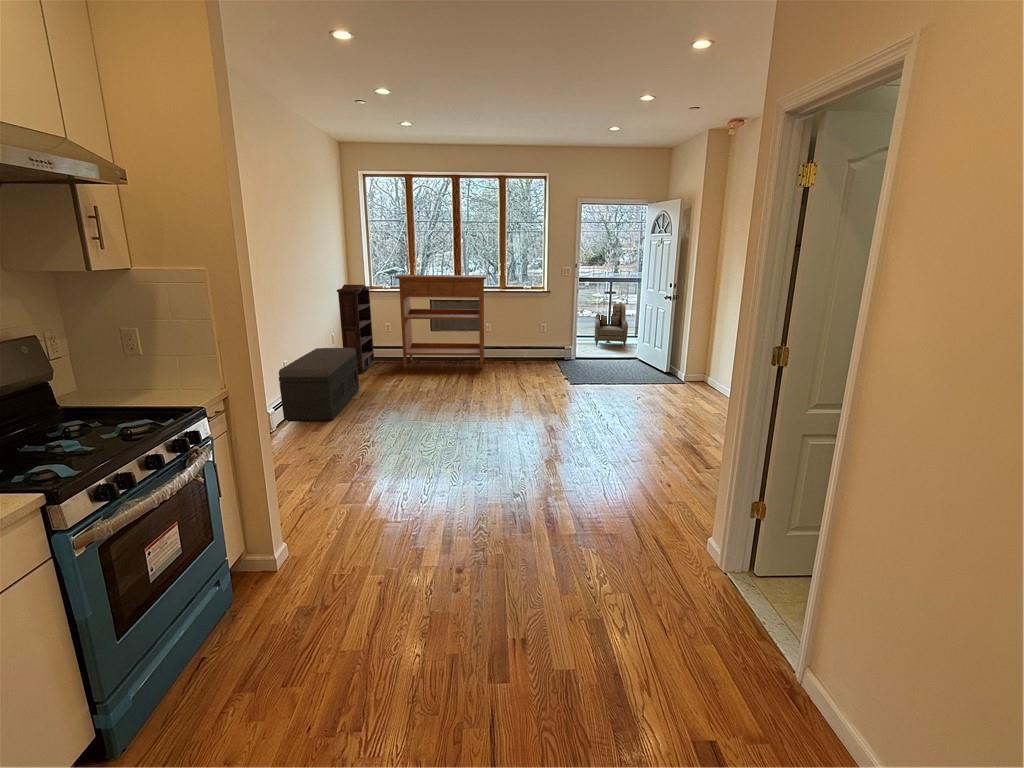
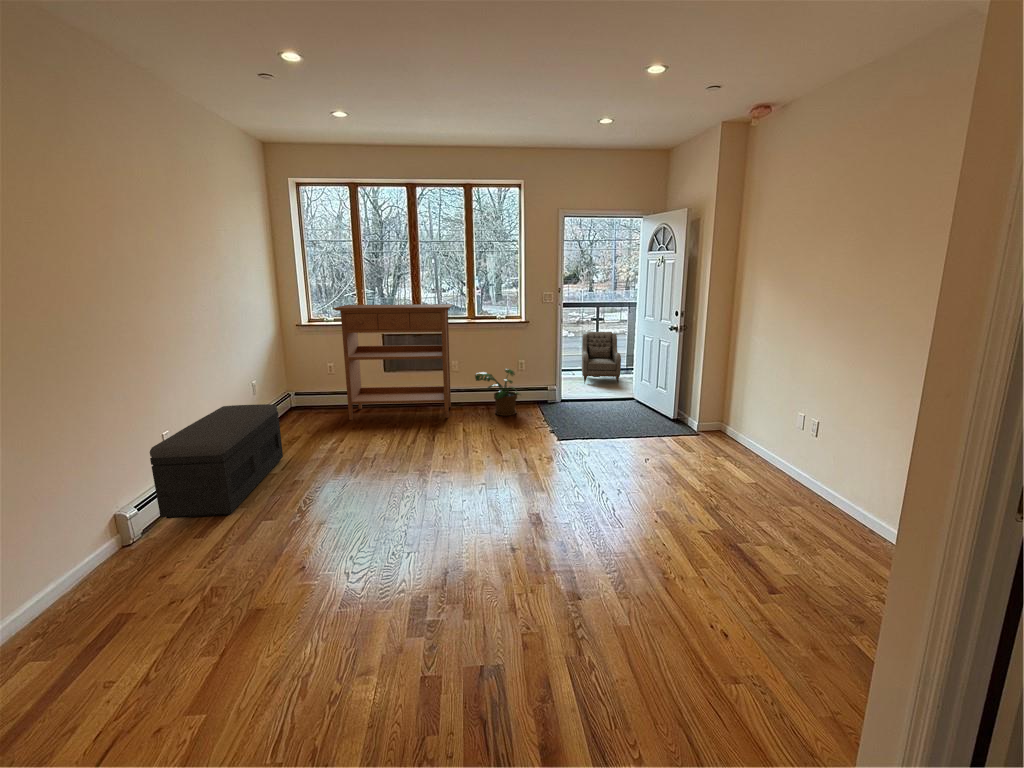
bookshelf: present [337,285,375,373] -> none [258,318,315,431]
potted plant: none [505,330,542,368] -> present [475,369,519,416]

